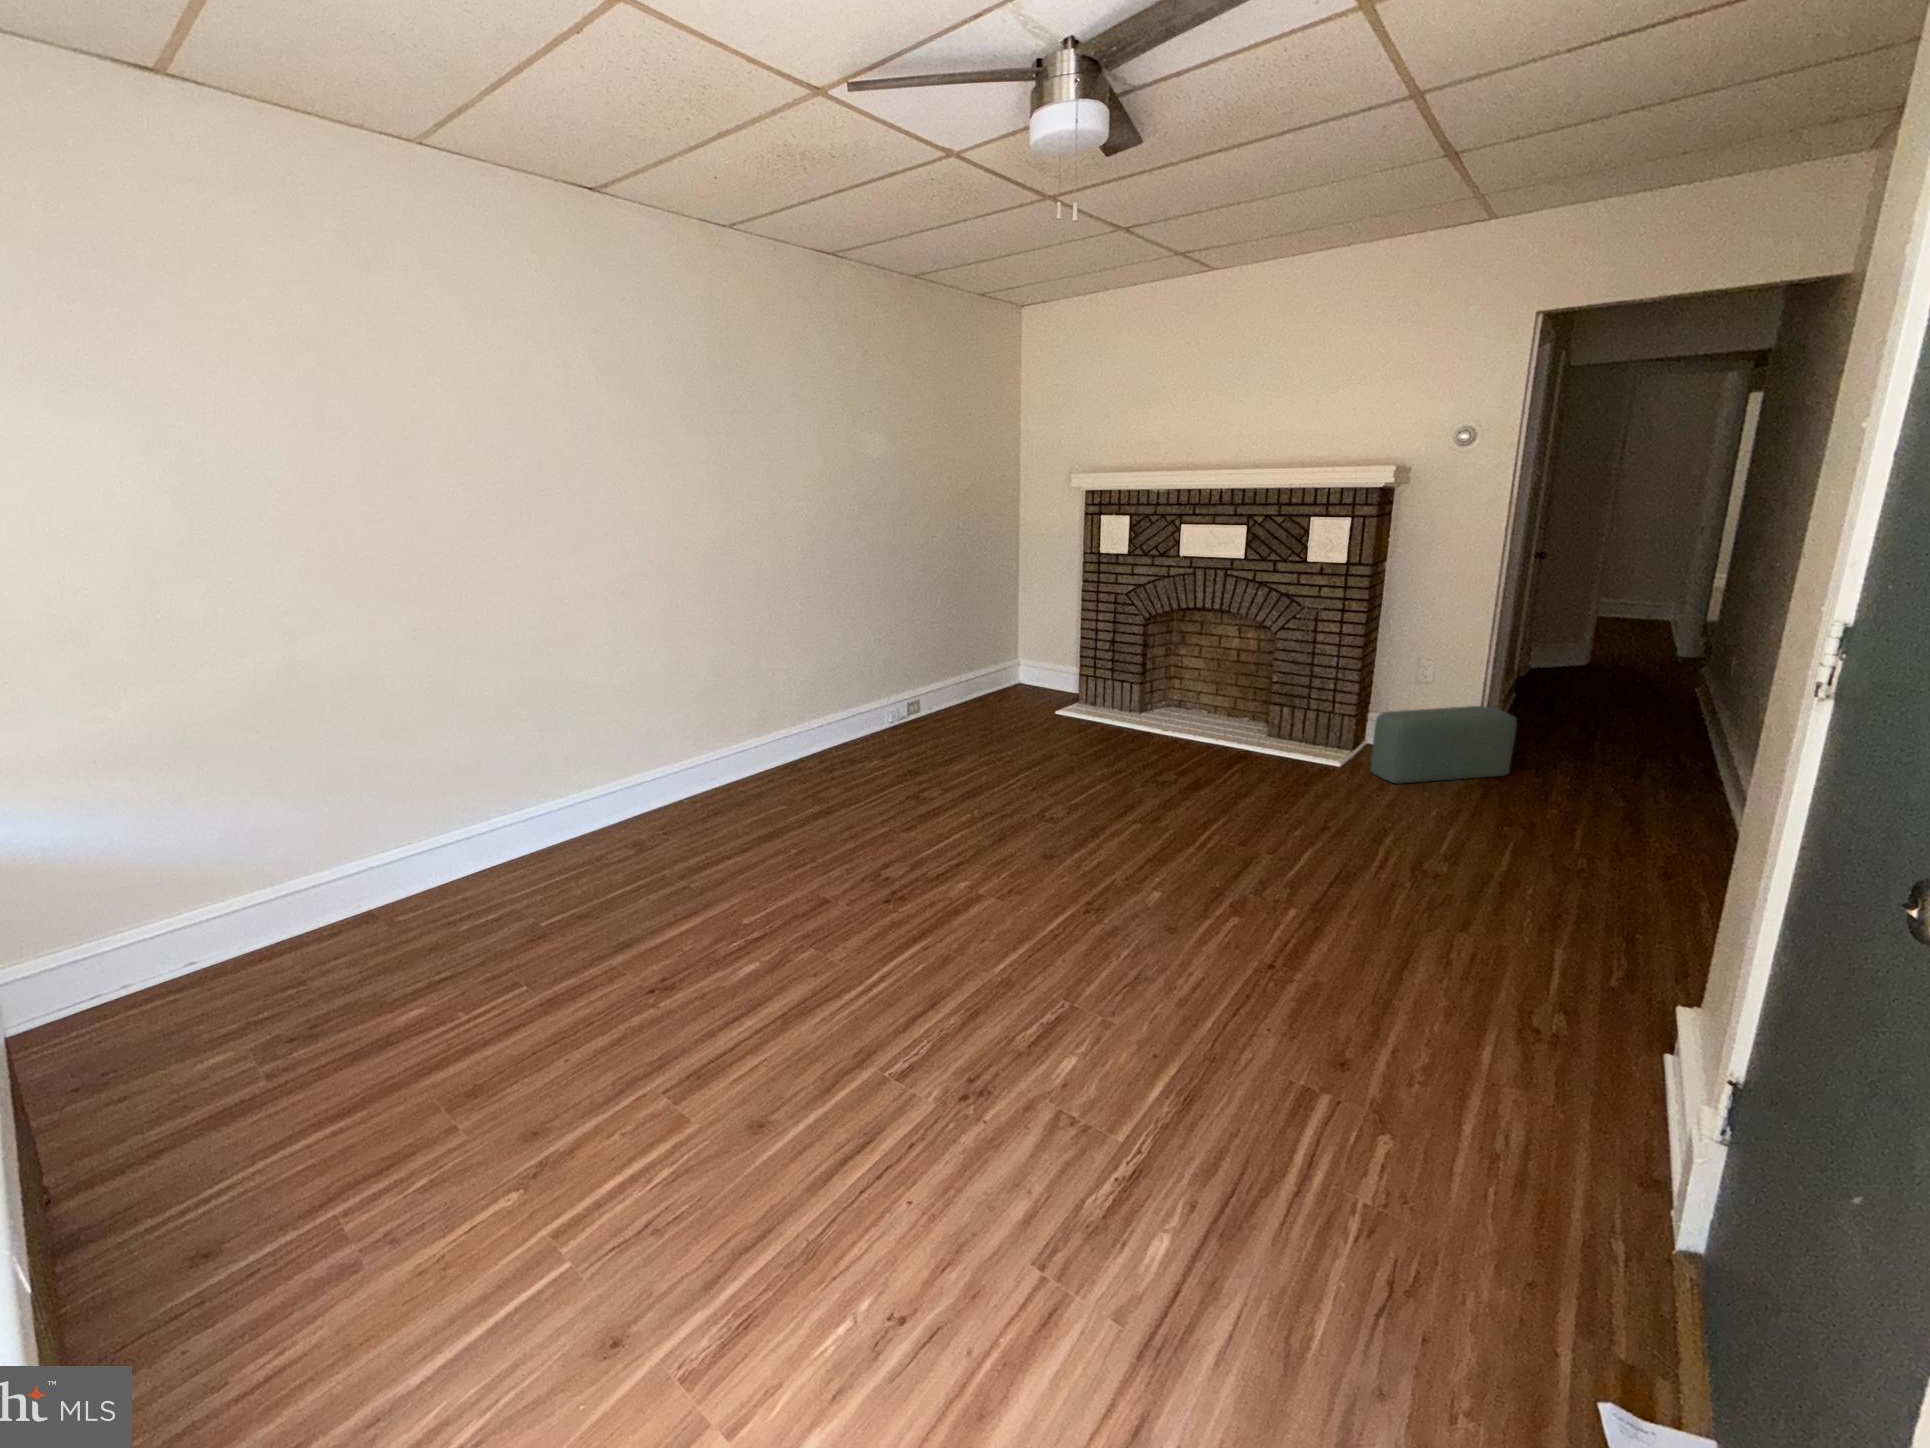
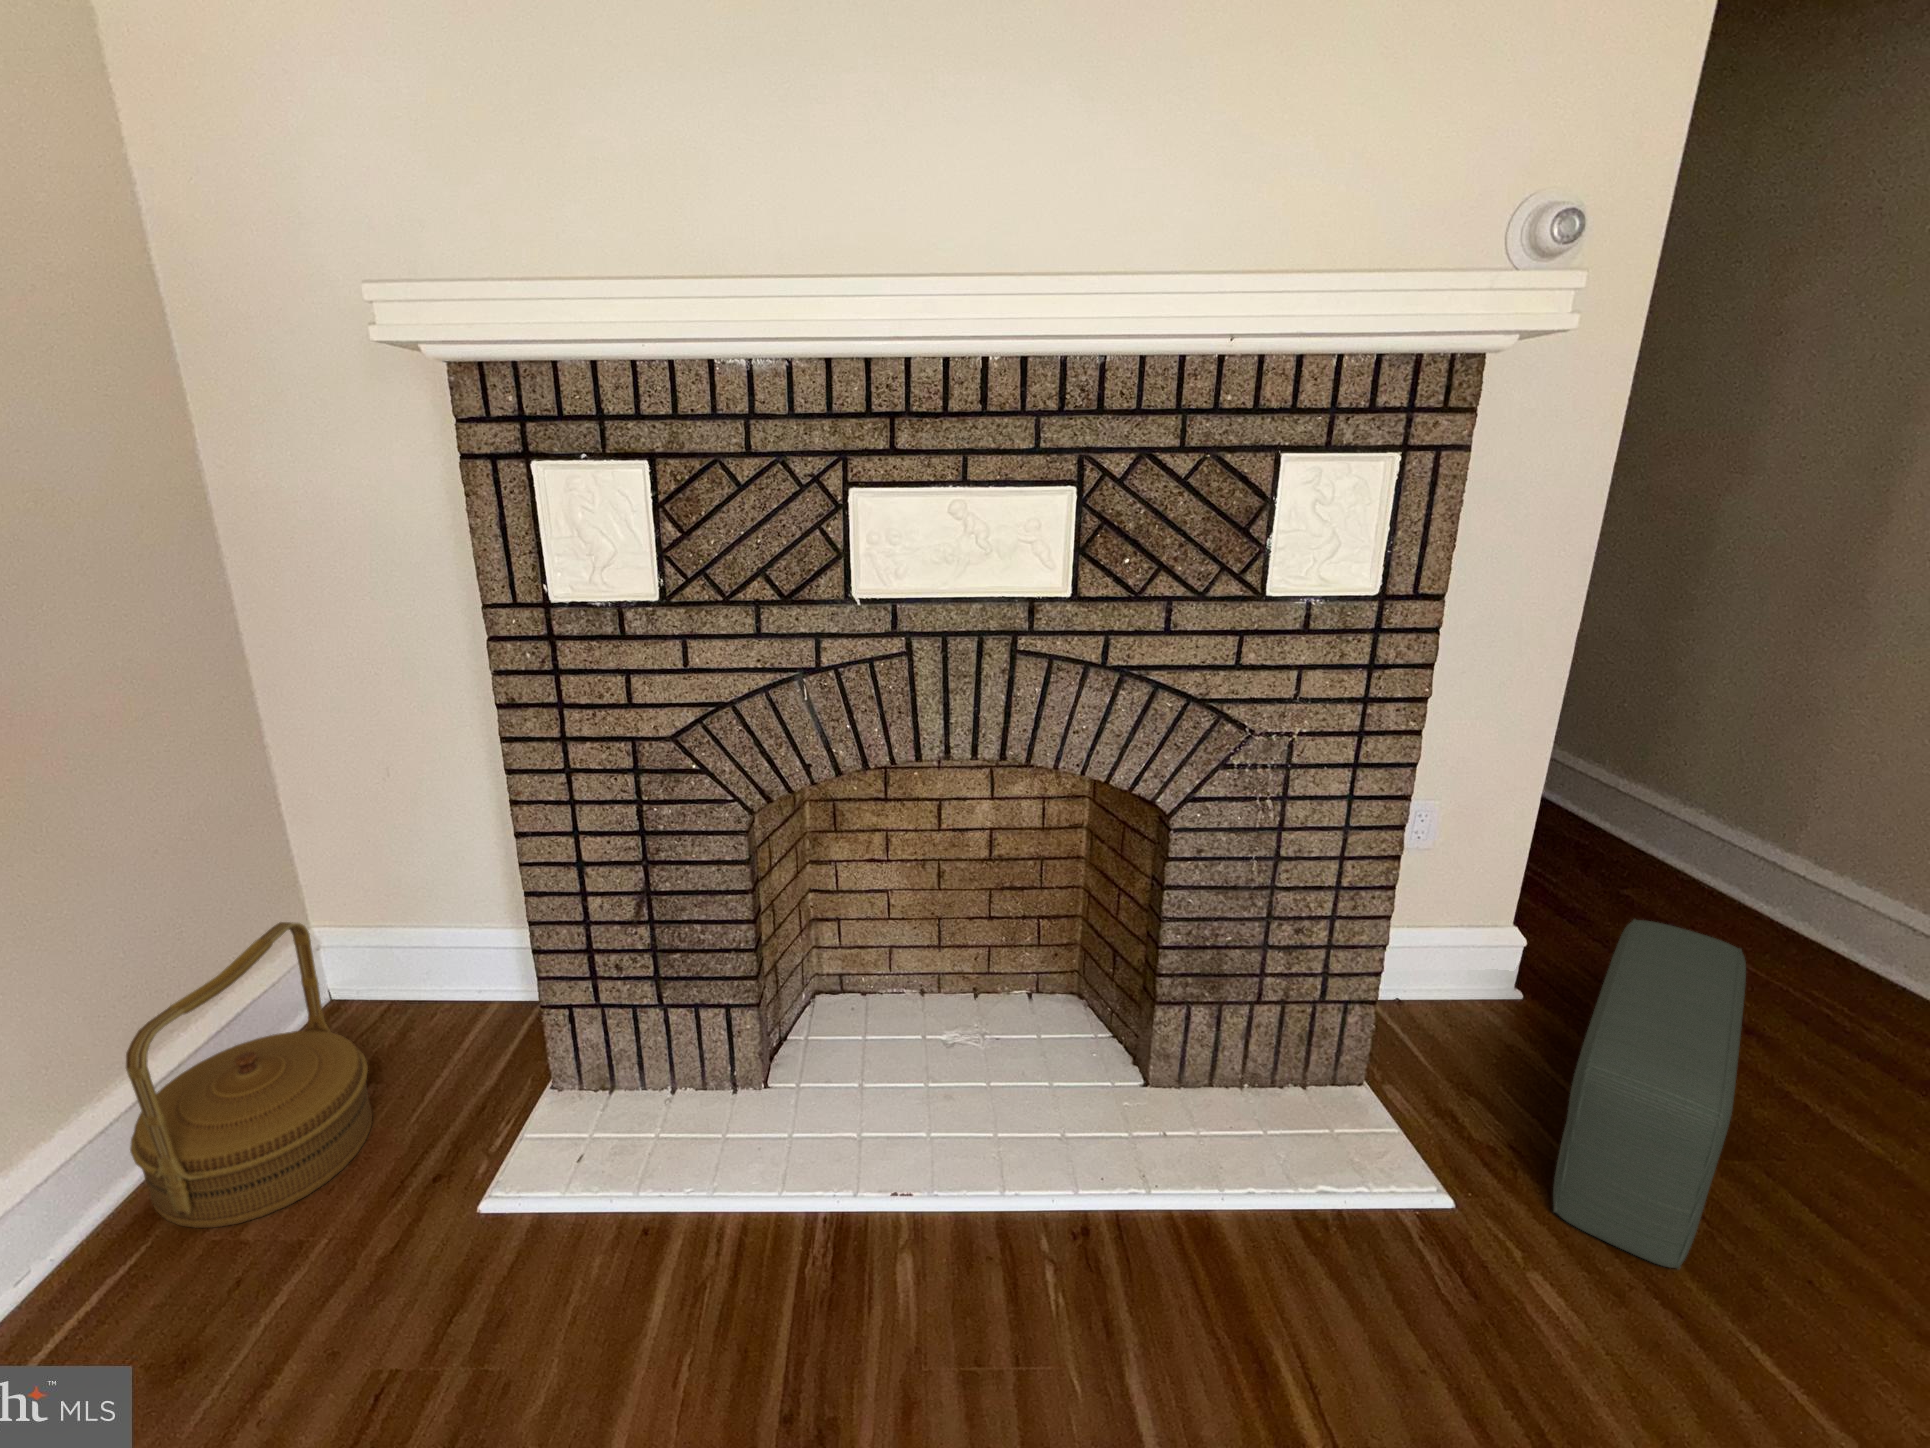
woven basket: none [983,639,1035,703] -> present [126,922,372,1228]

